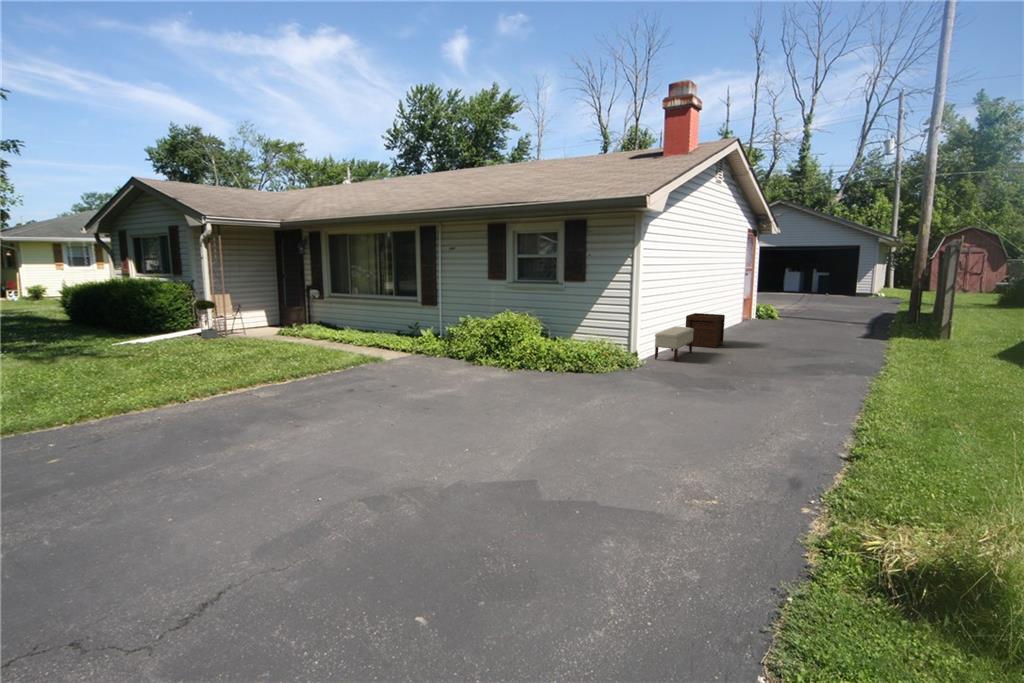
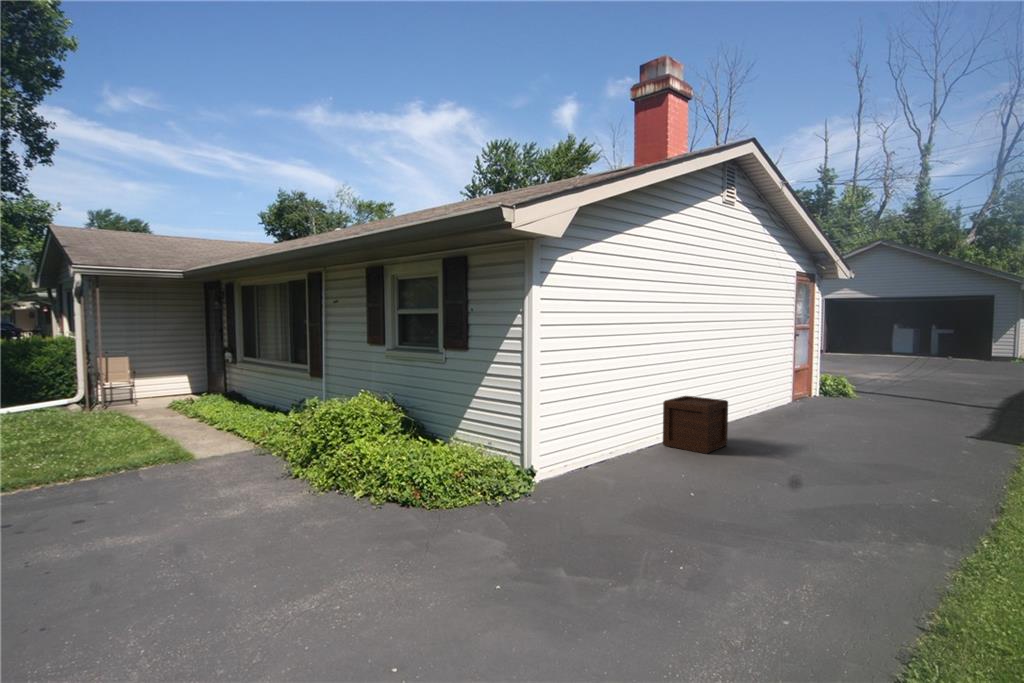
potted tree: present [196,300,218,338] -> none [74,363,100,410]
bench: present [655,327,694,361] -> none [578,420,659,484]

